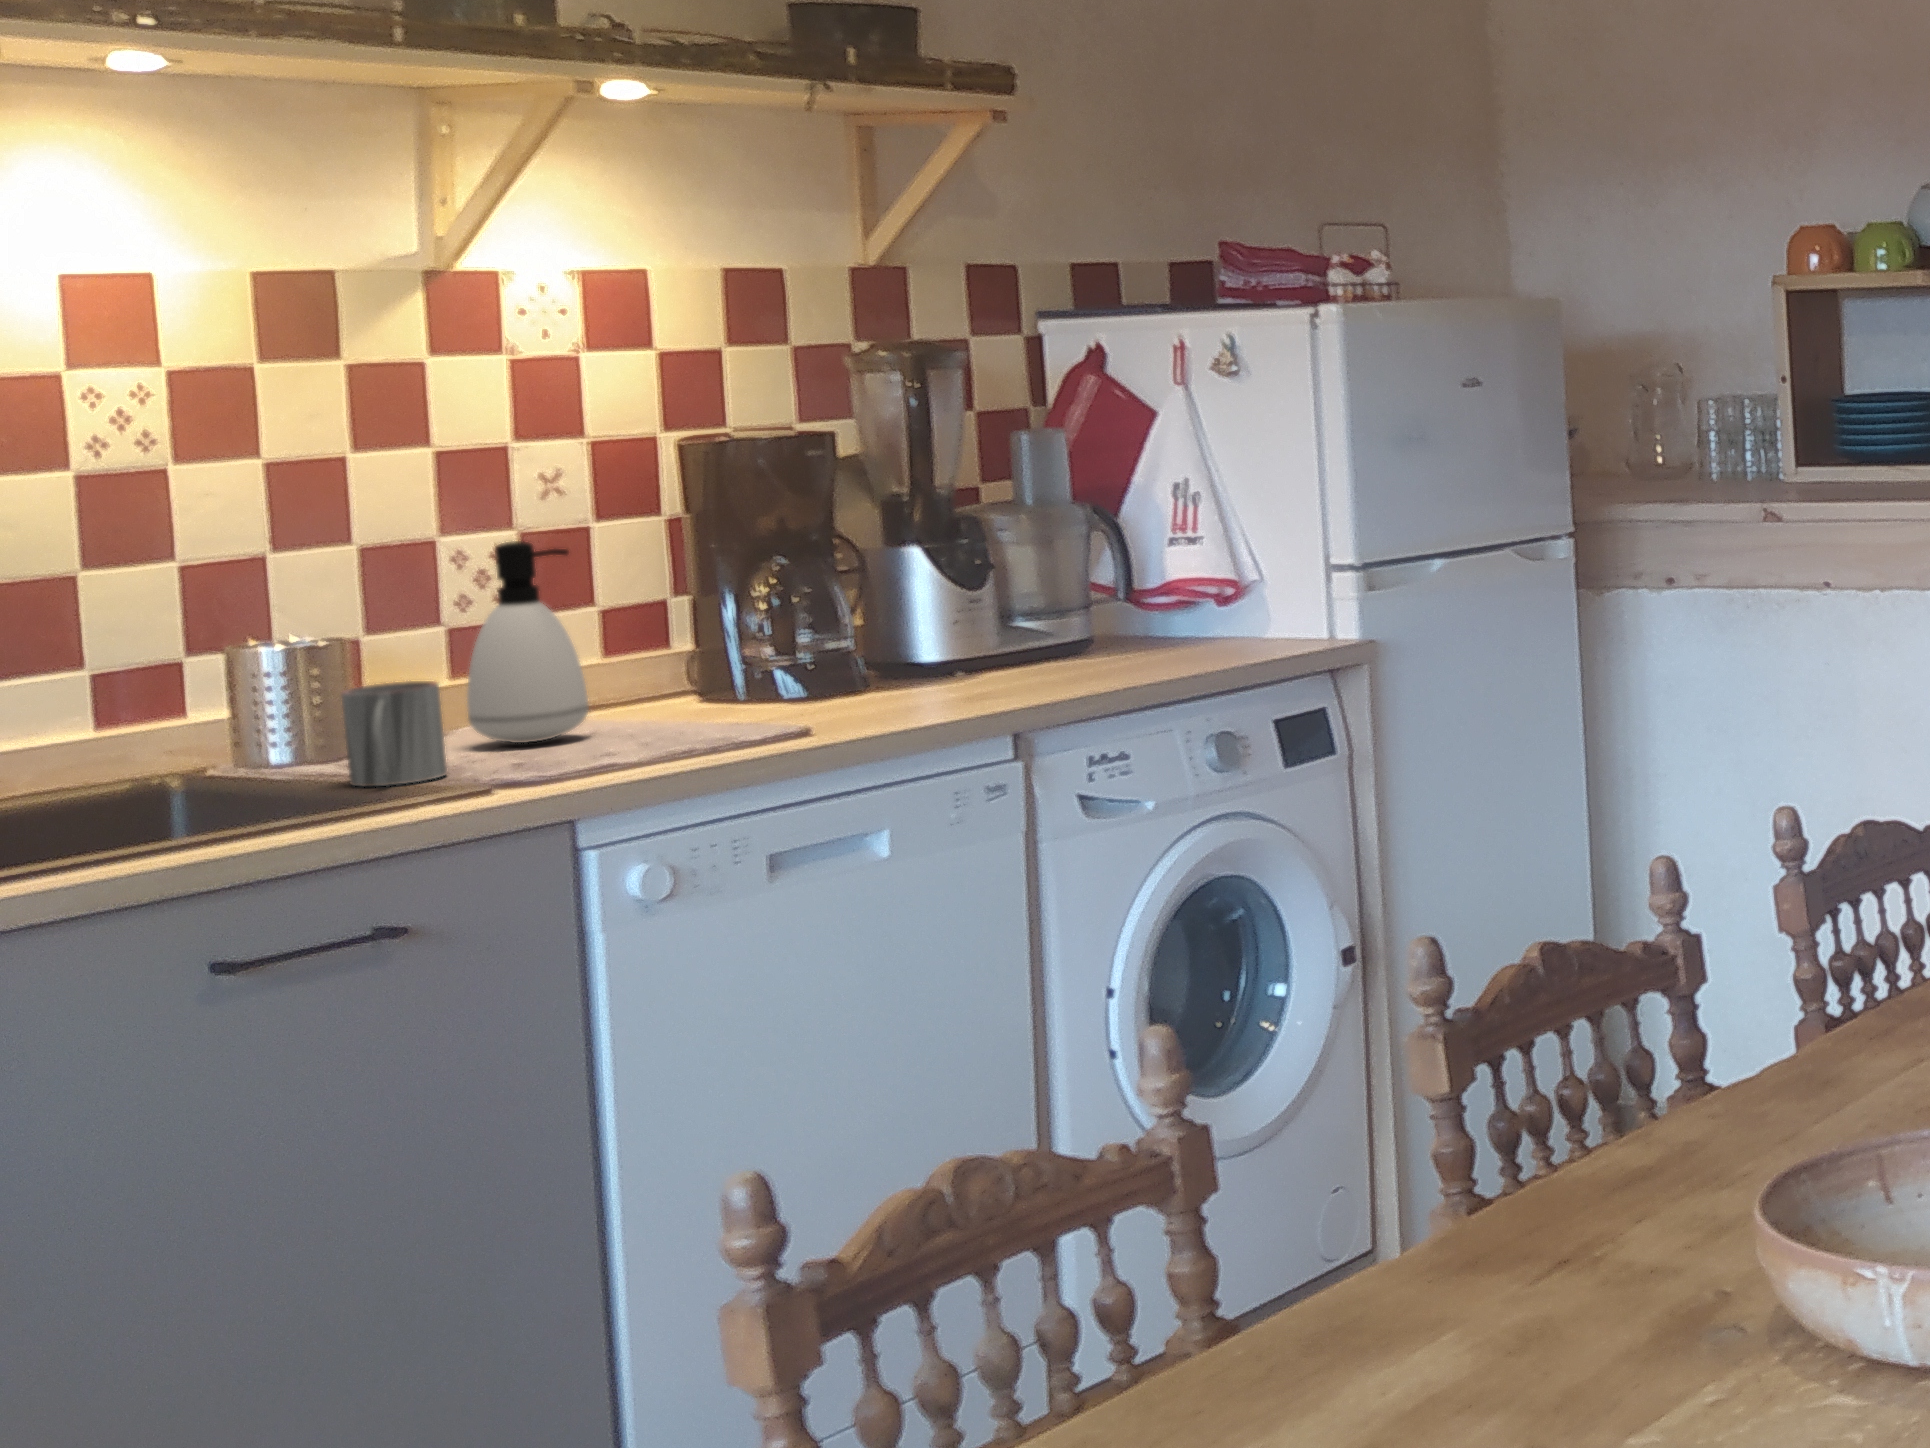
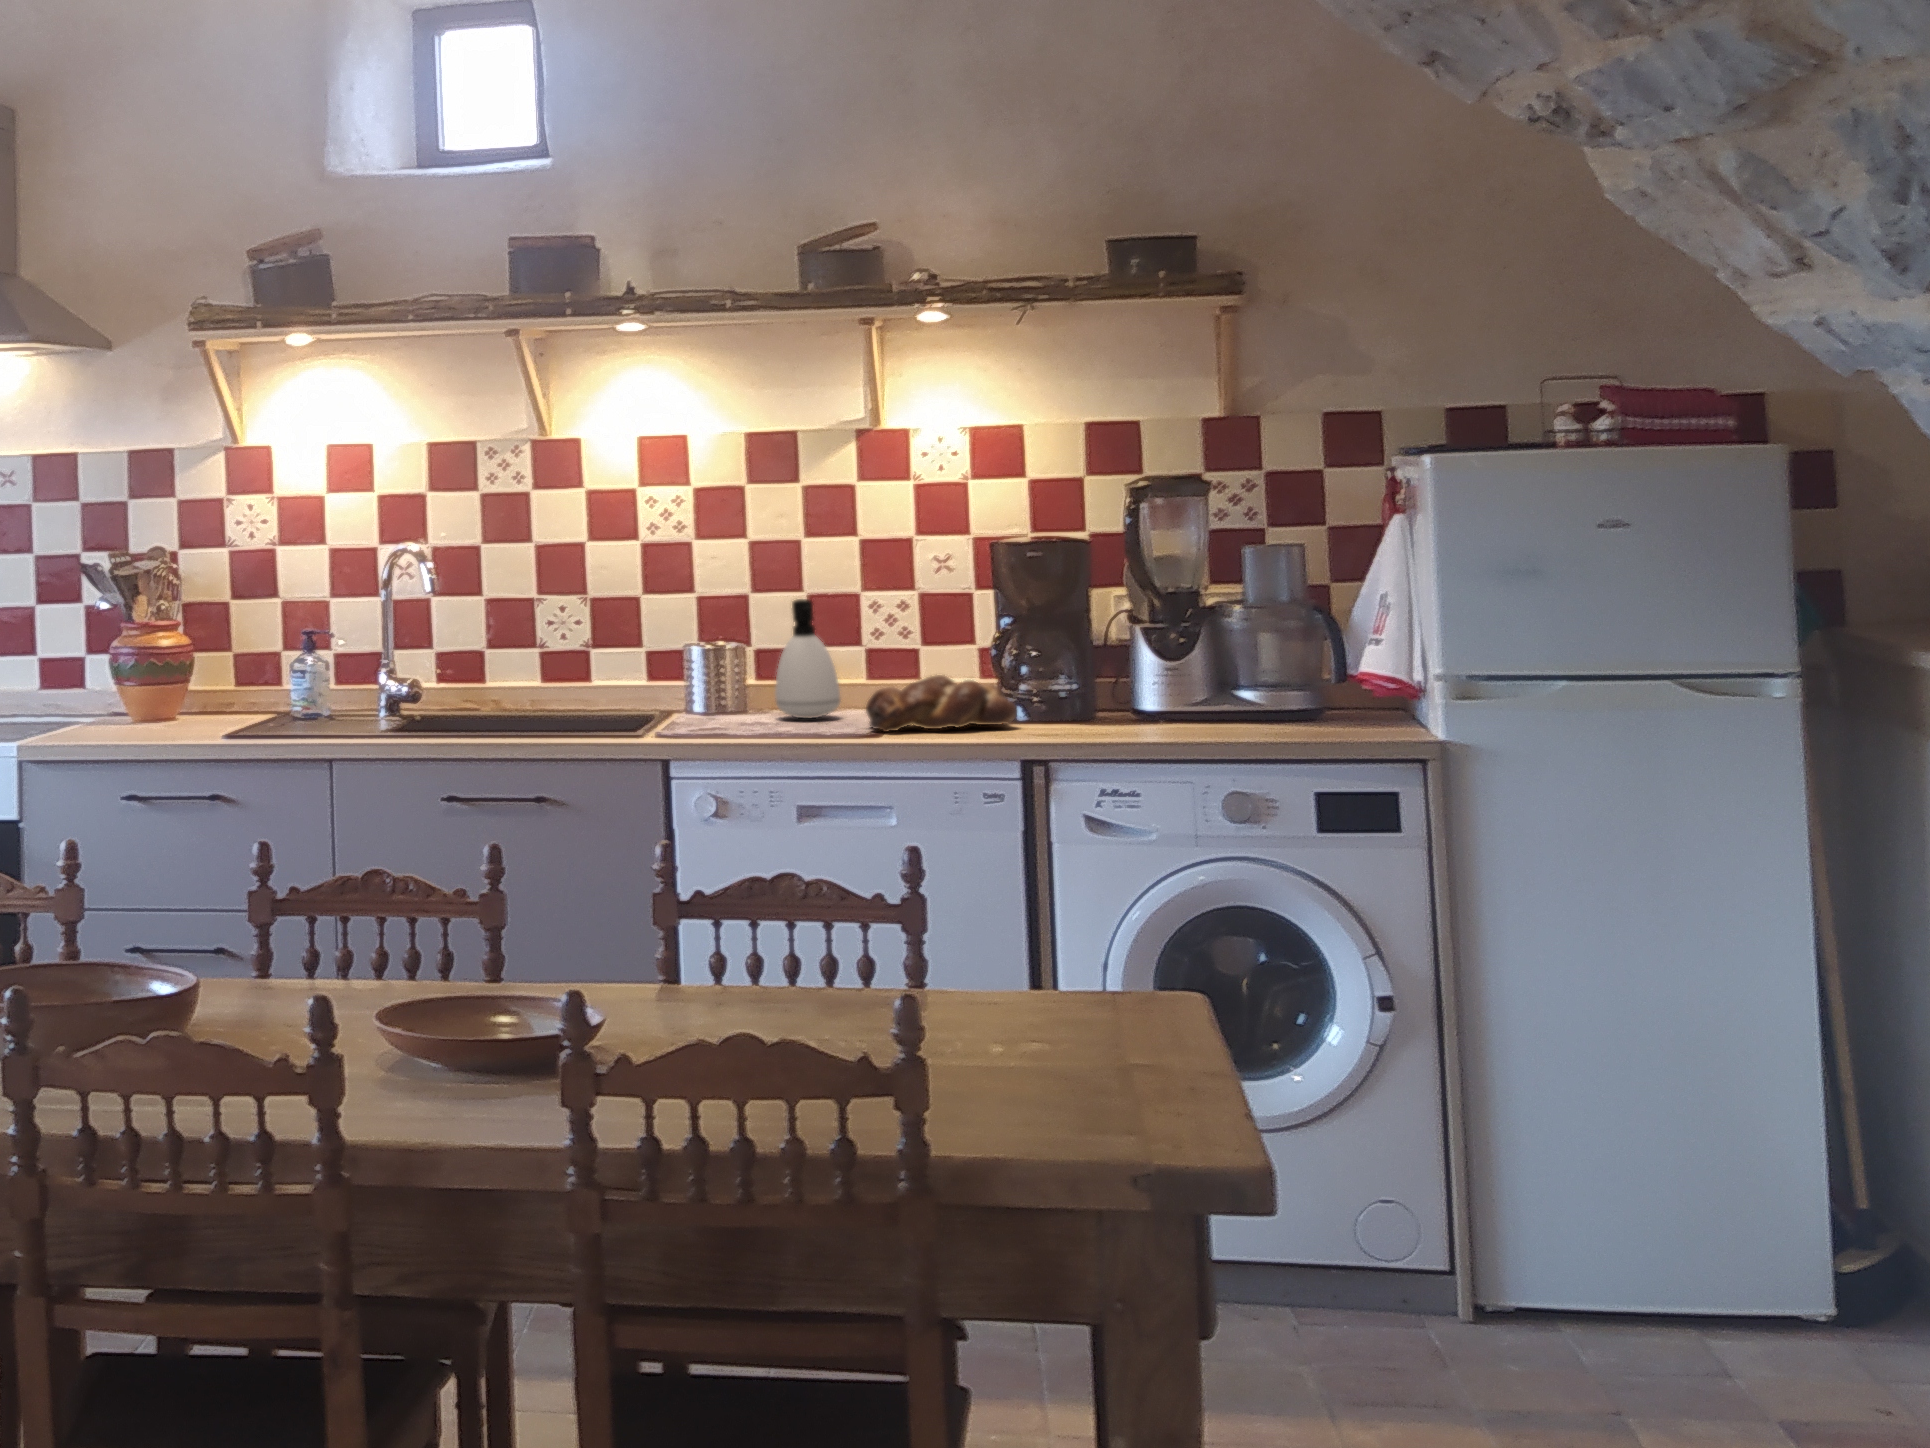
bread loaf: none [706,633,918,728] -> present [866,675,1017,732]
mug: present [342,681,447,786] -> none [642,672,702,728]

